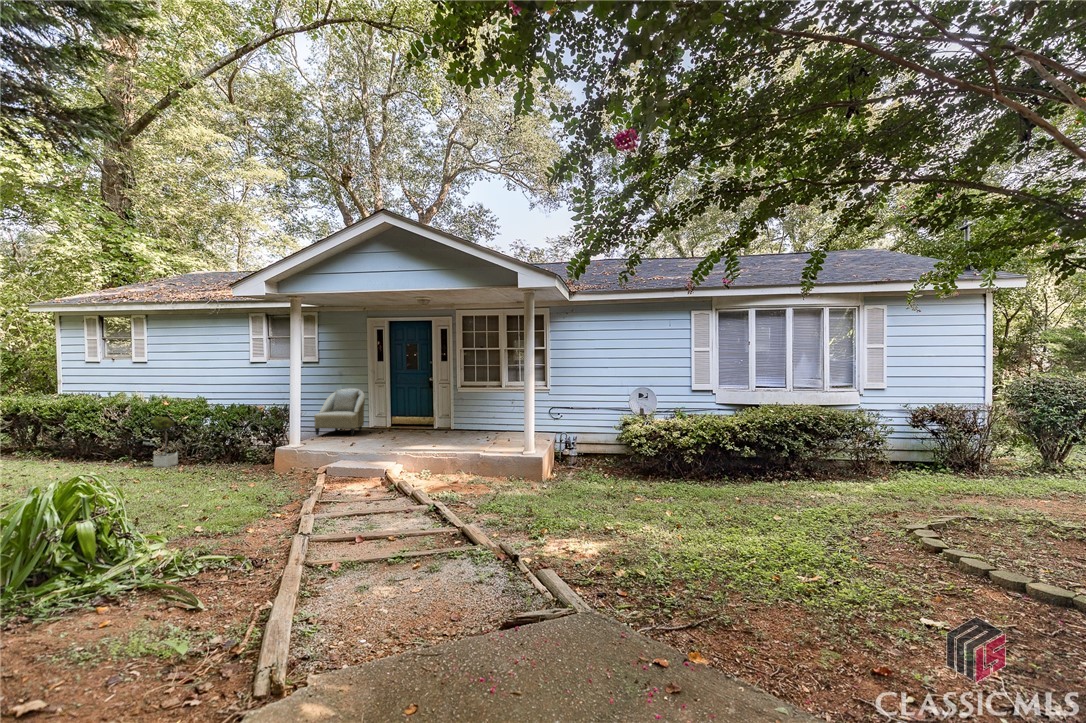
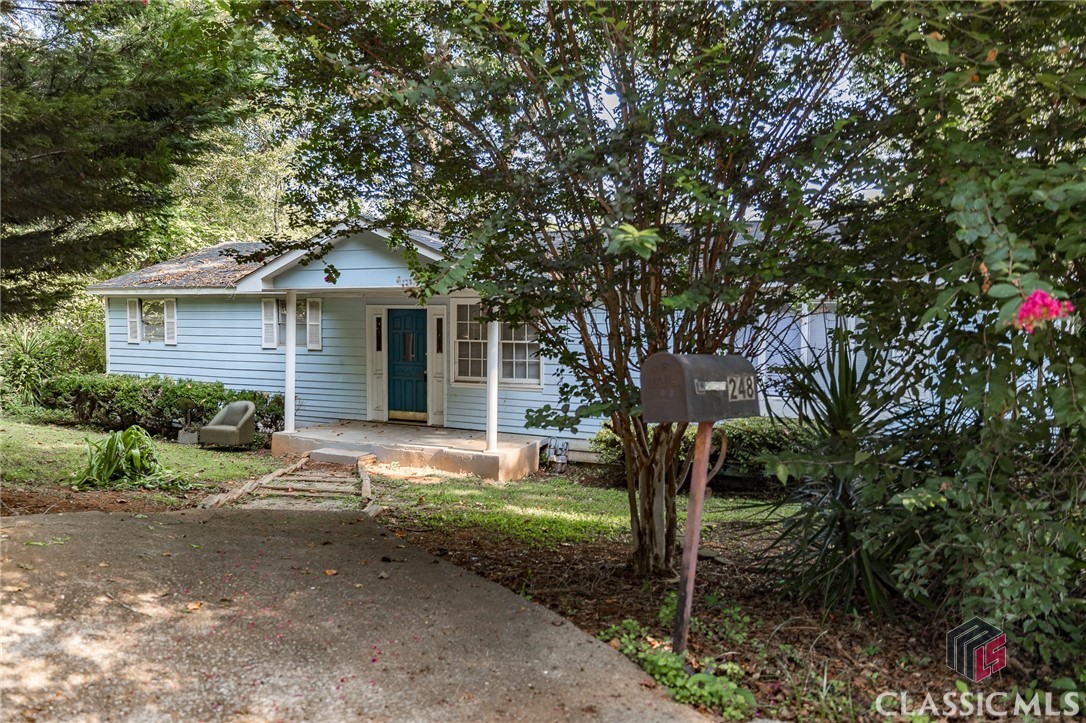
armchair: present [314,388,365,435] -> present [200,401,255,452]

